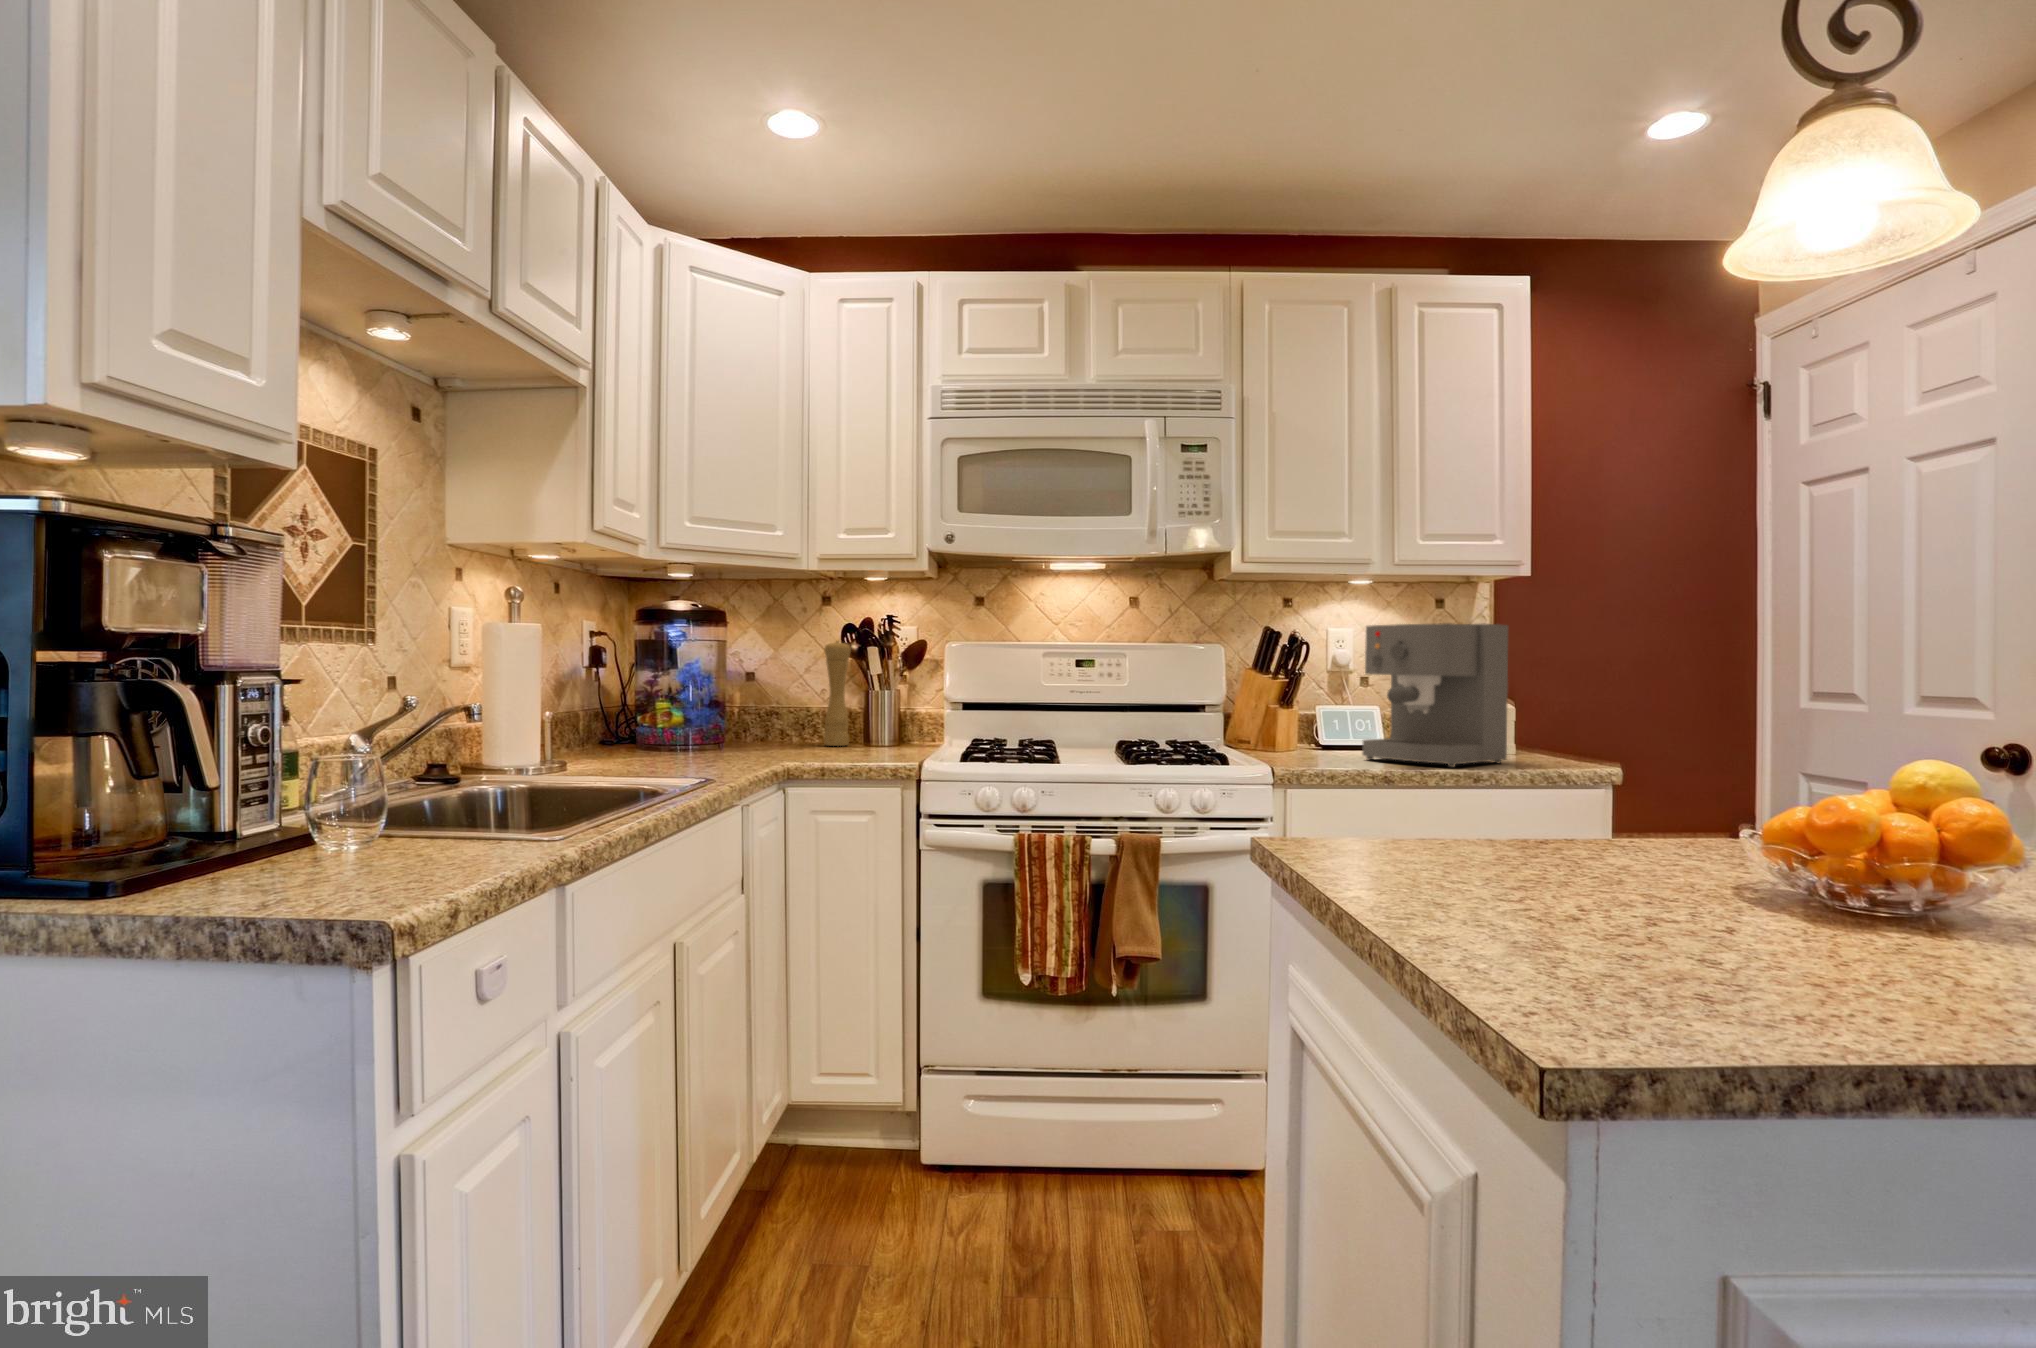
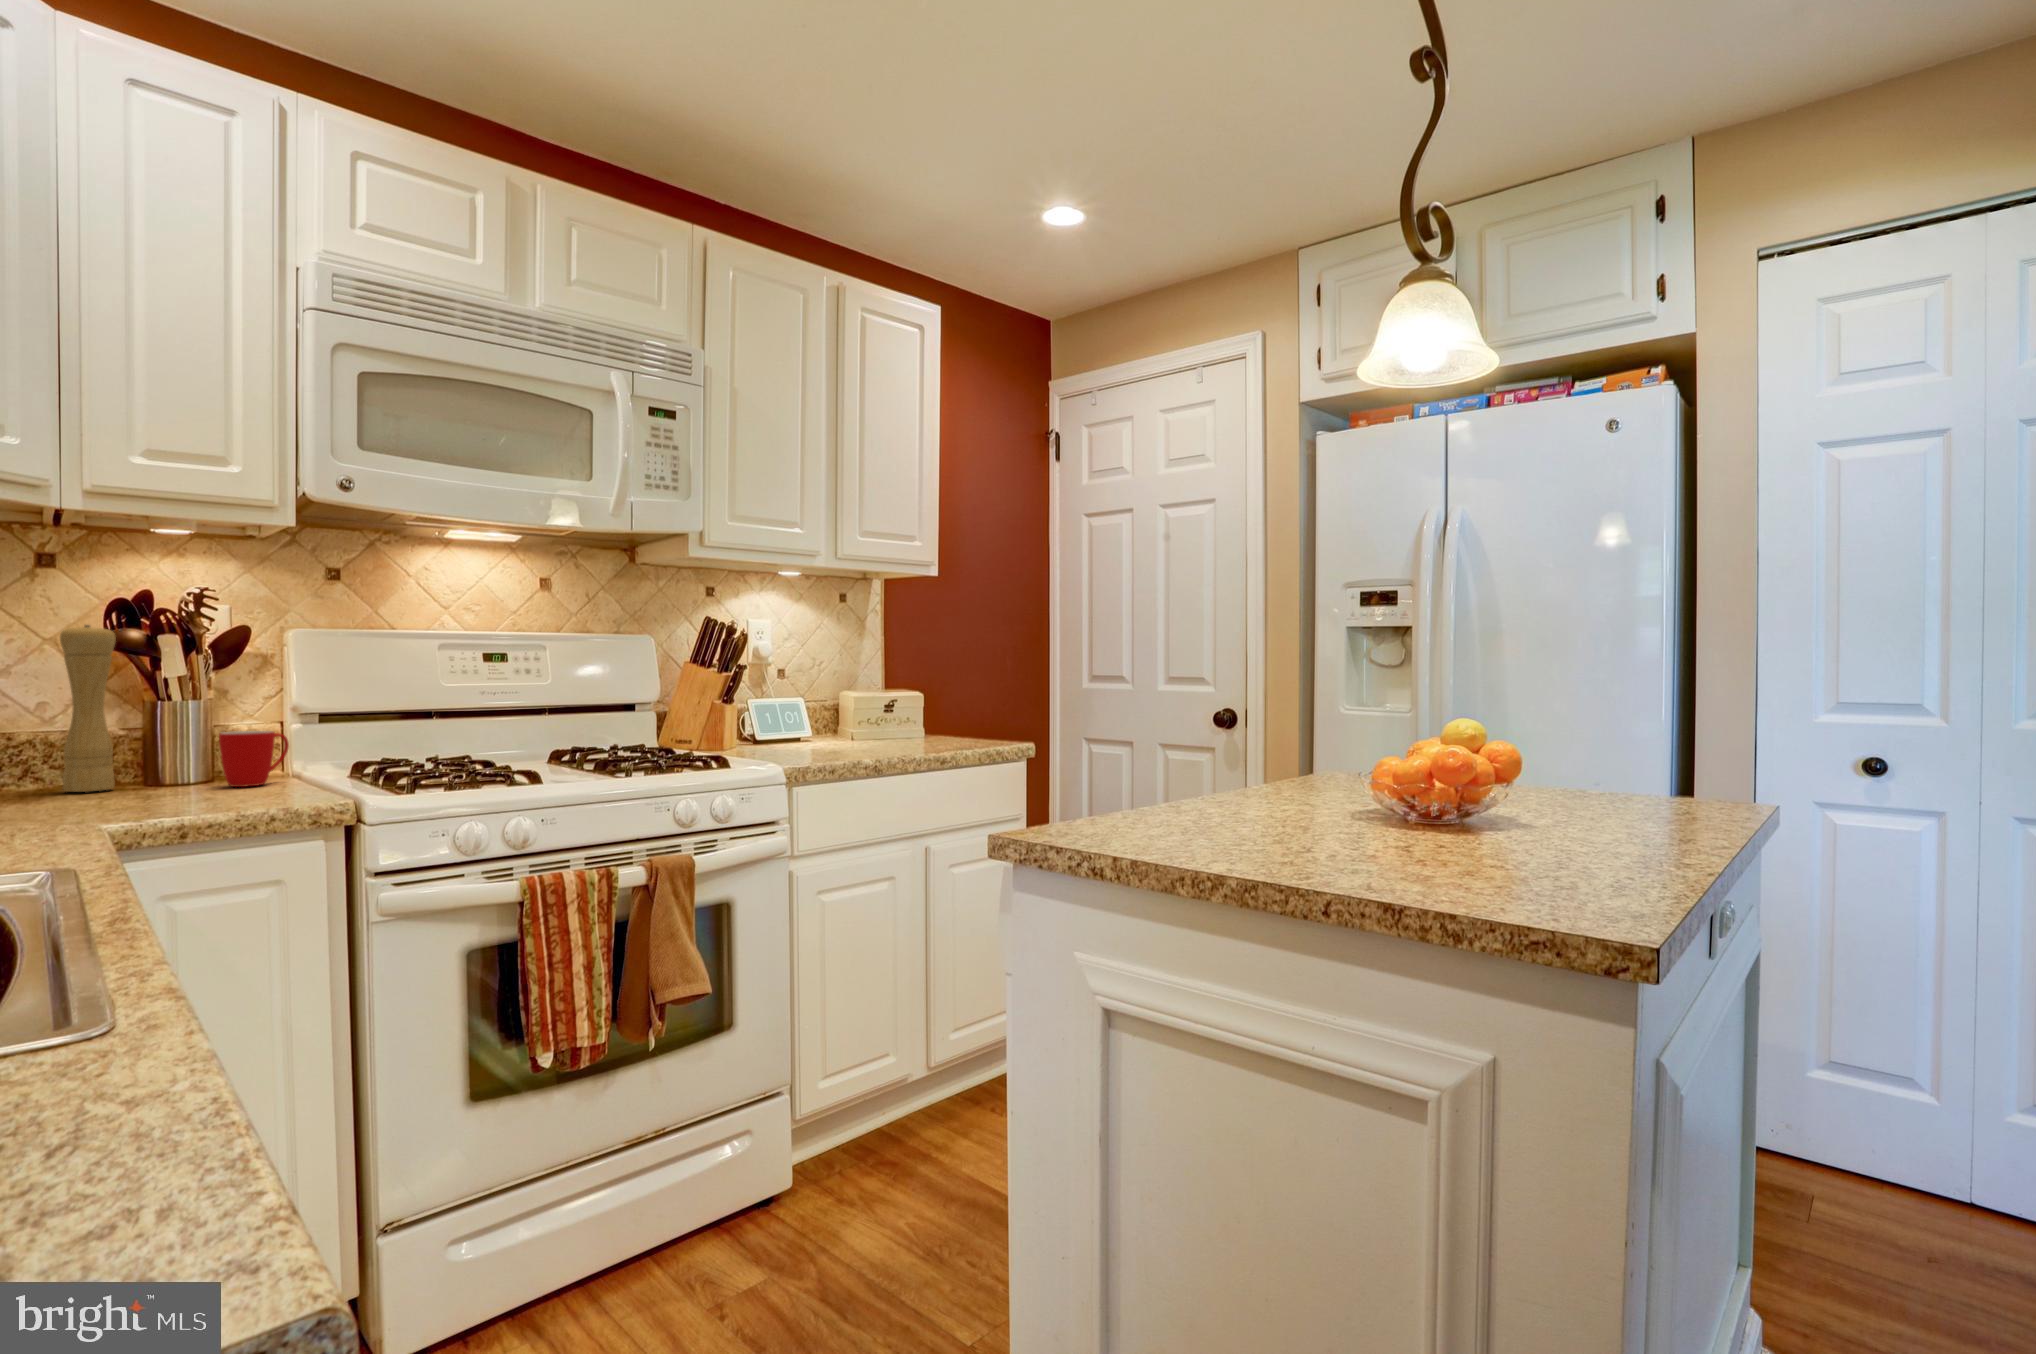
coffee maker: present [1362,623,1508,767] -> none [832,618,947,753]
mug: none [892,712,934,750] -> present [219,731,289,787]

